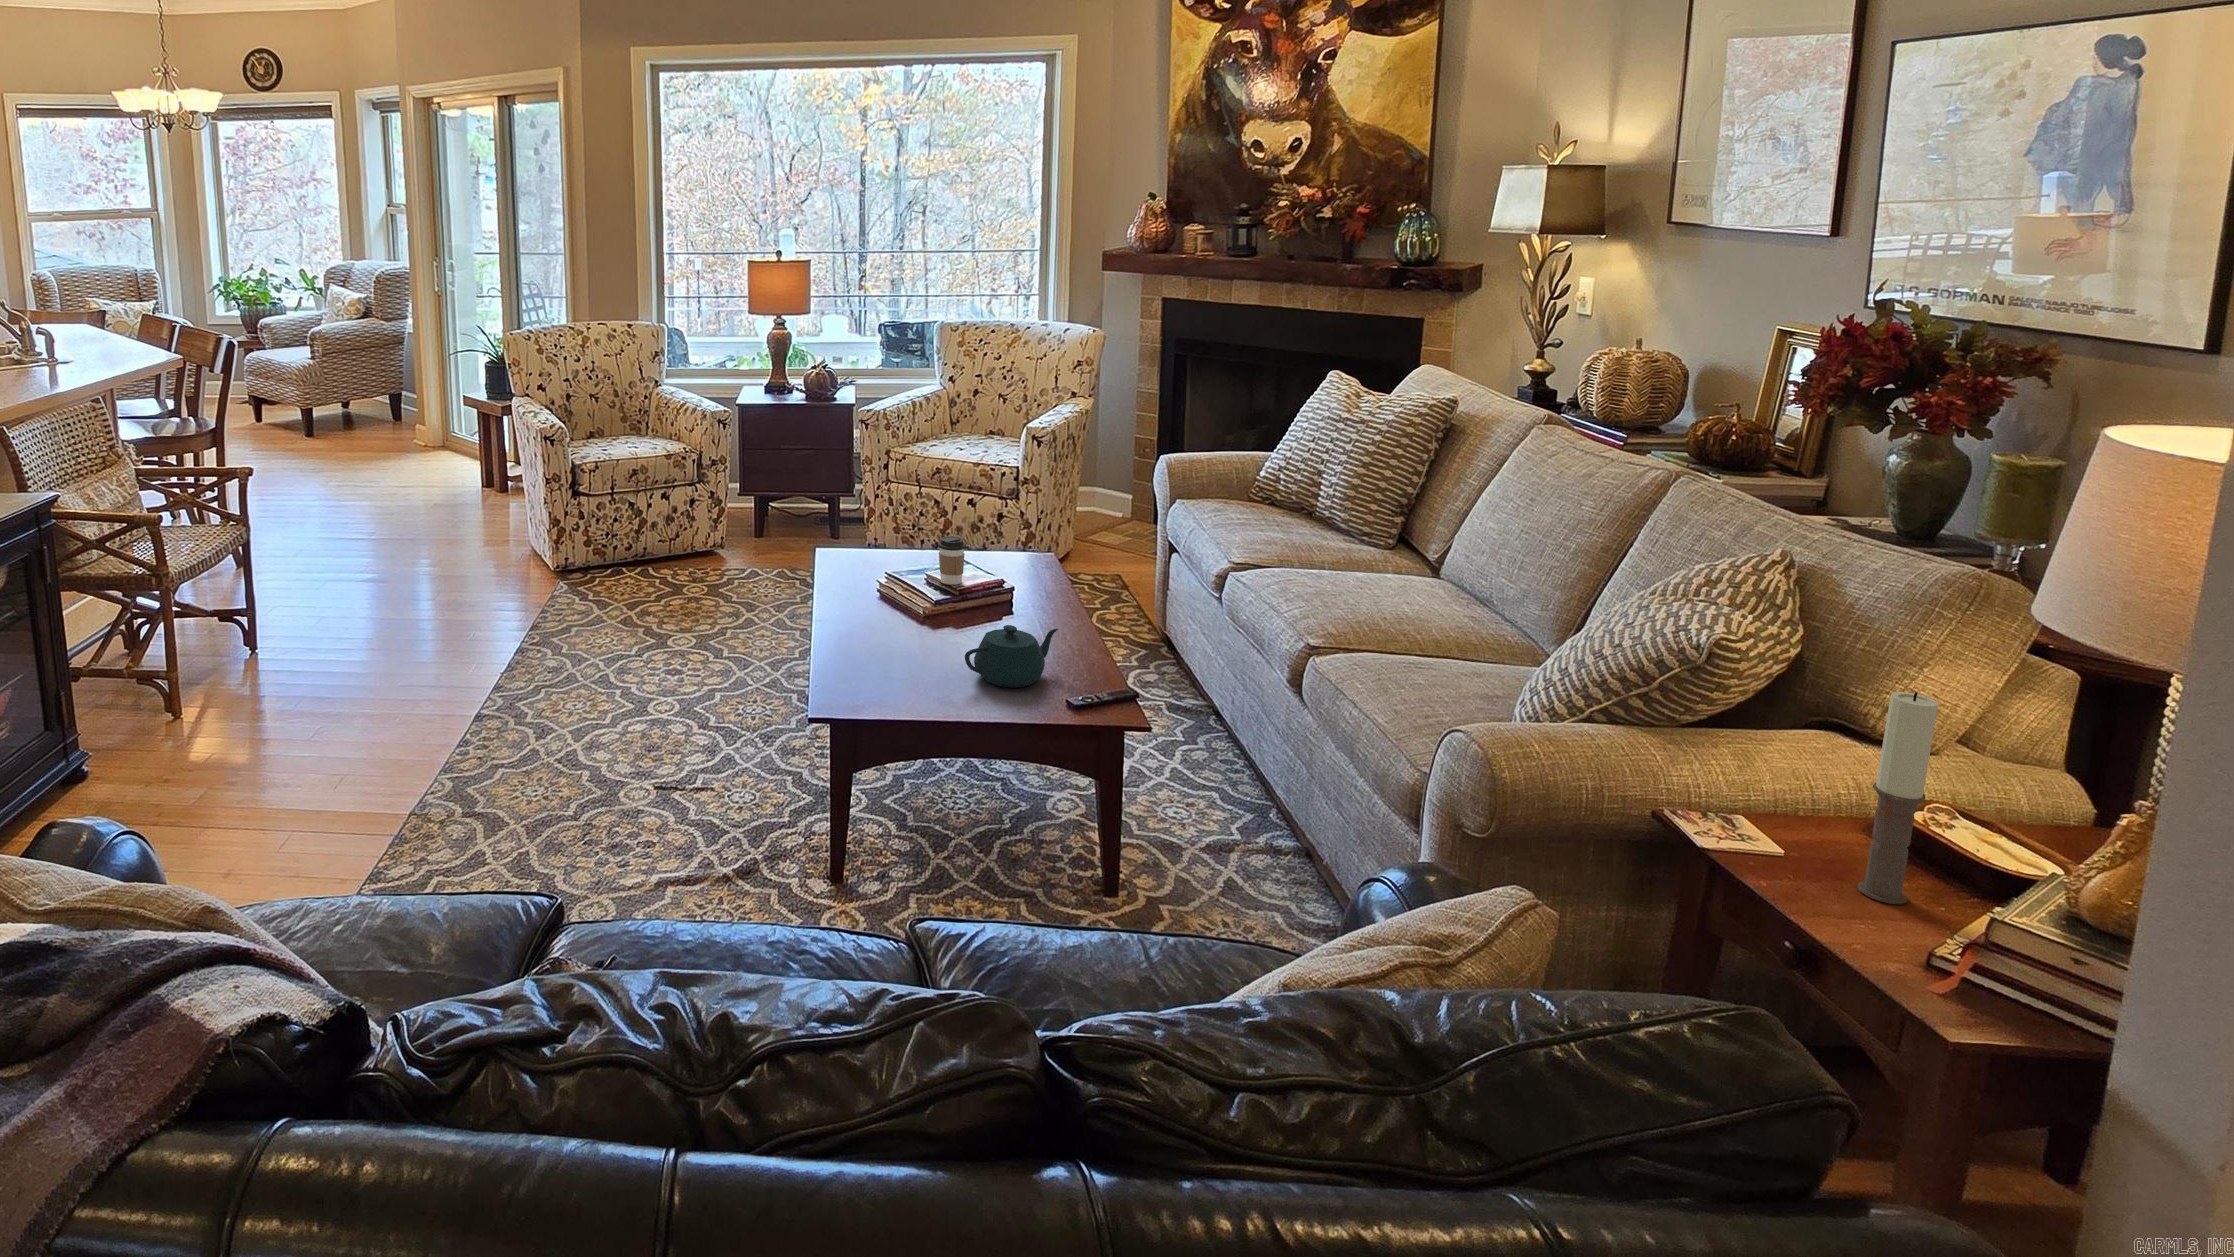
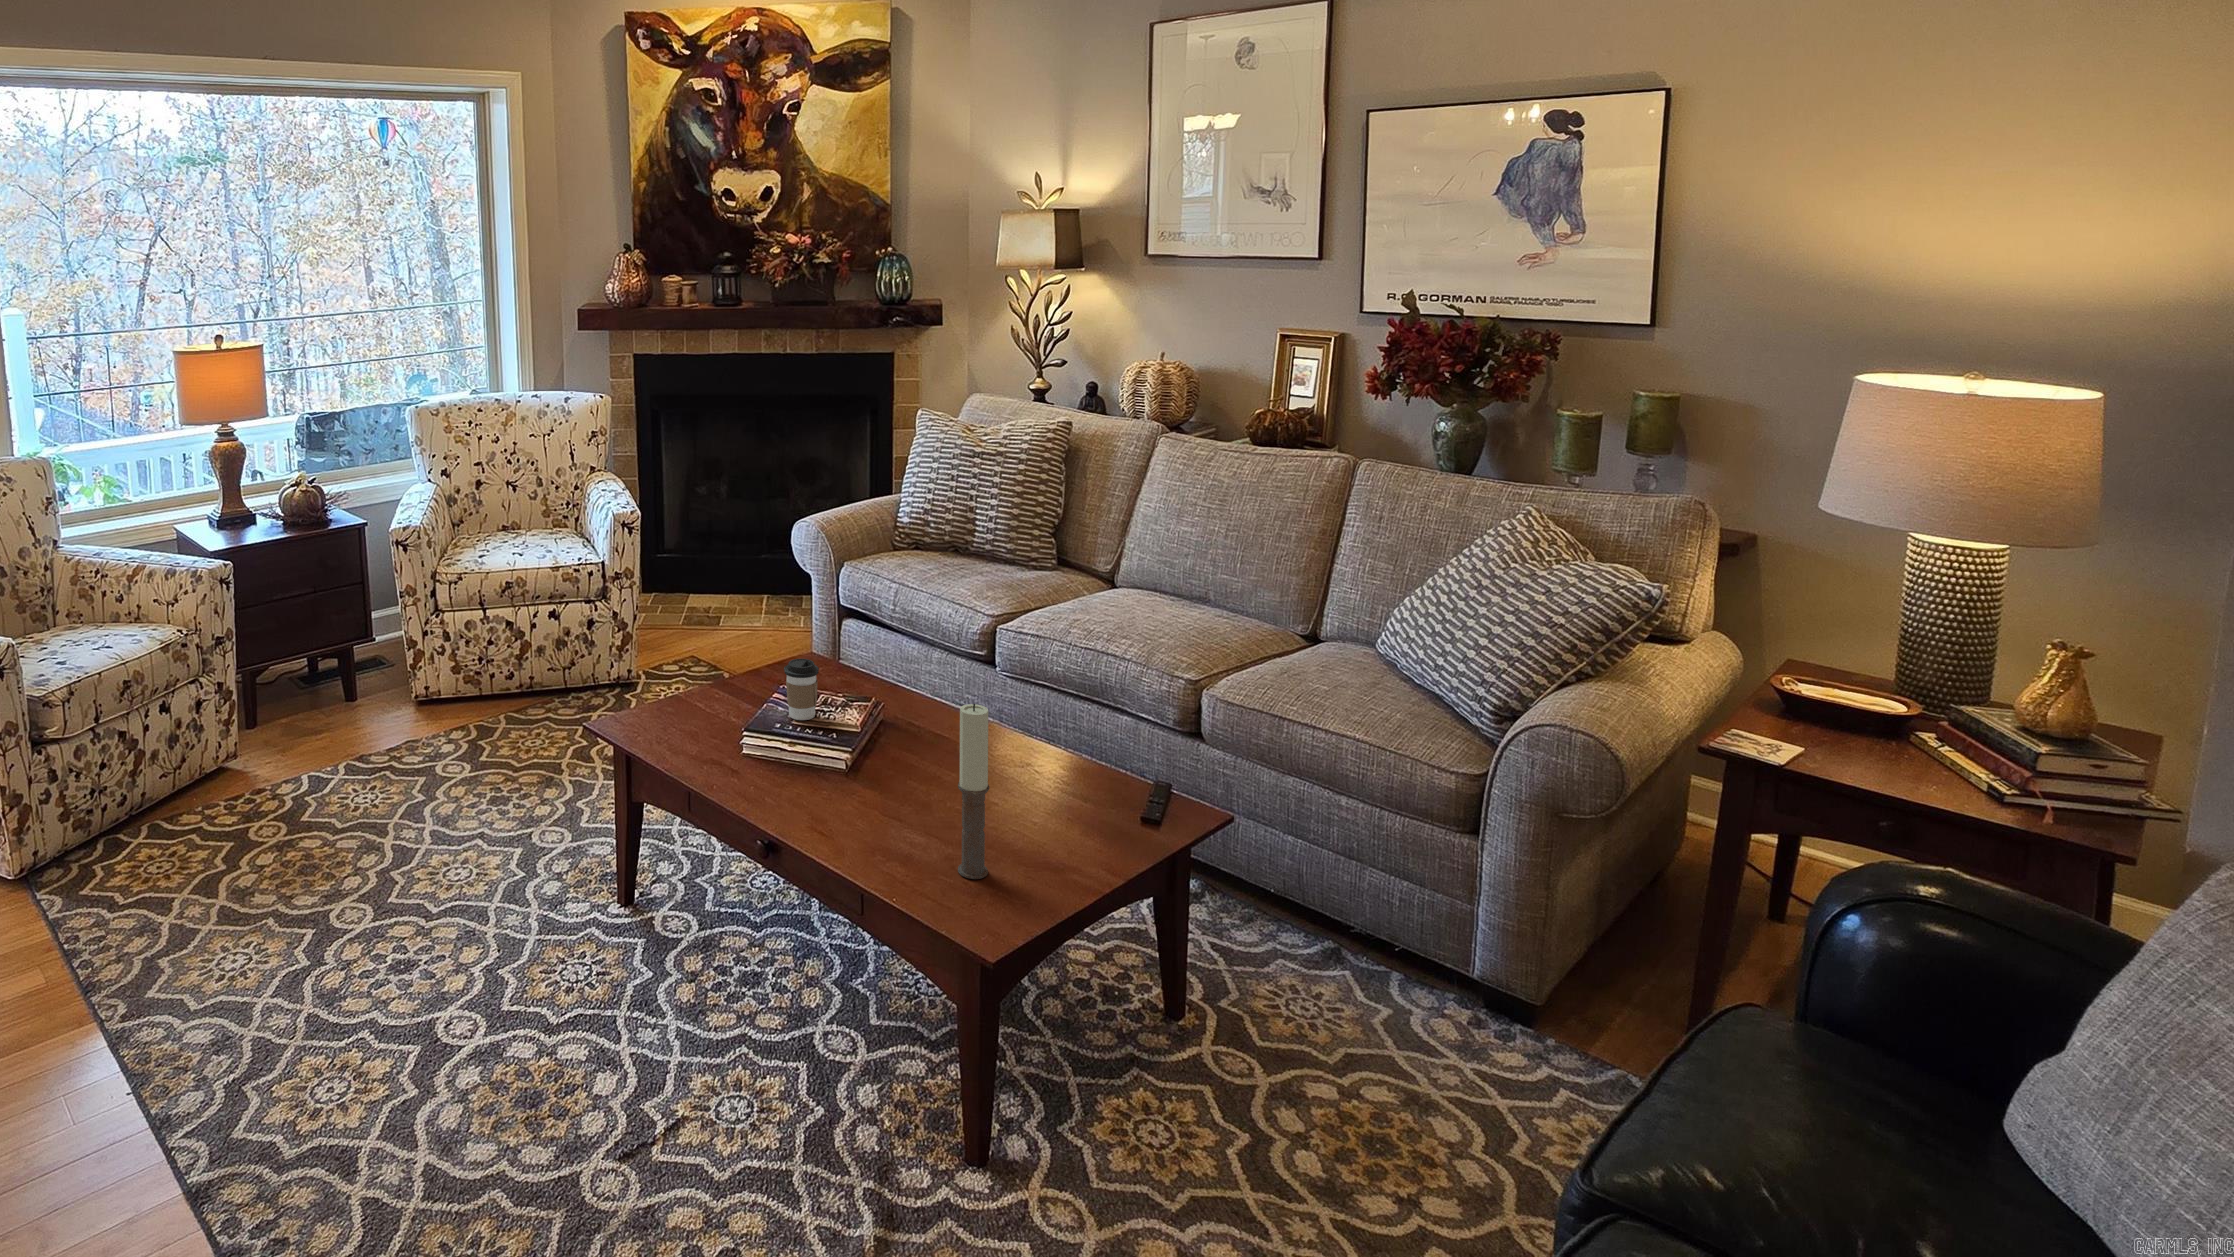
teapot: present [965,625,1058,688] -> none [1013,735,1098,824]
candle: present [1857,692,1938,904] -> present [958,704,989,879]

